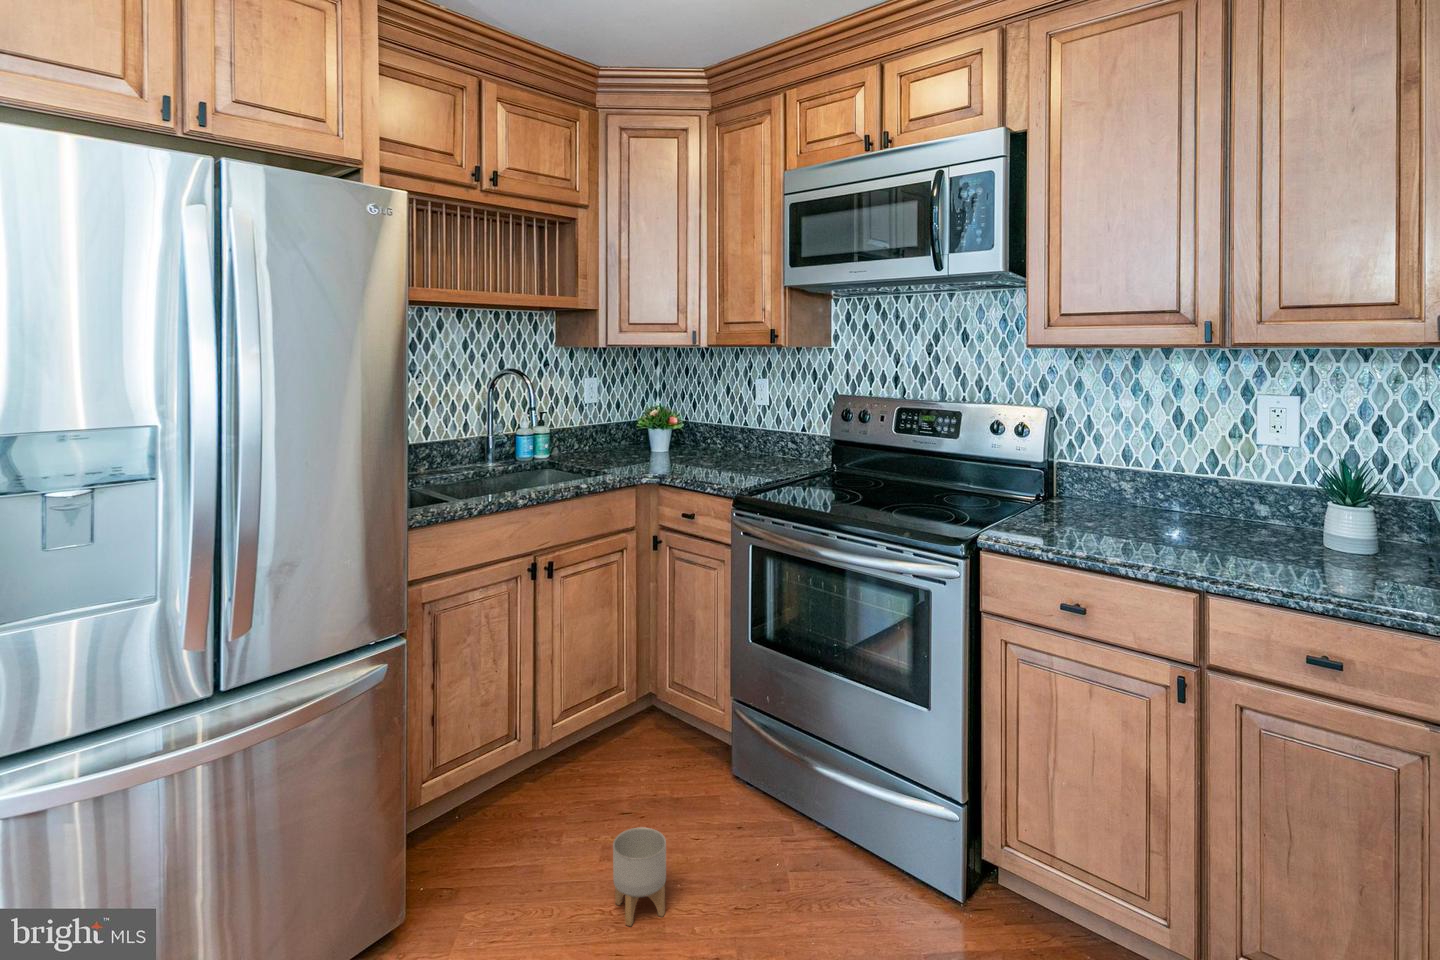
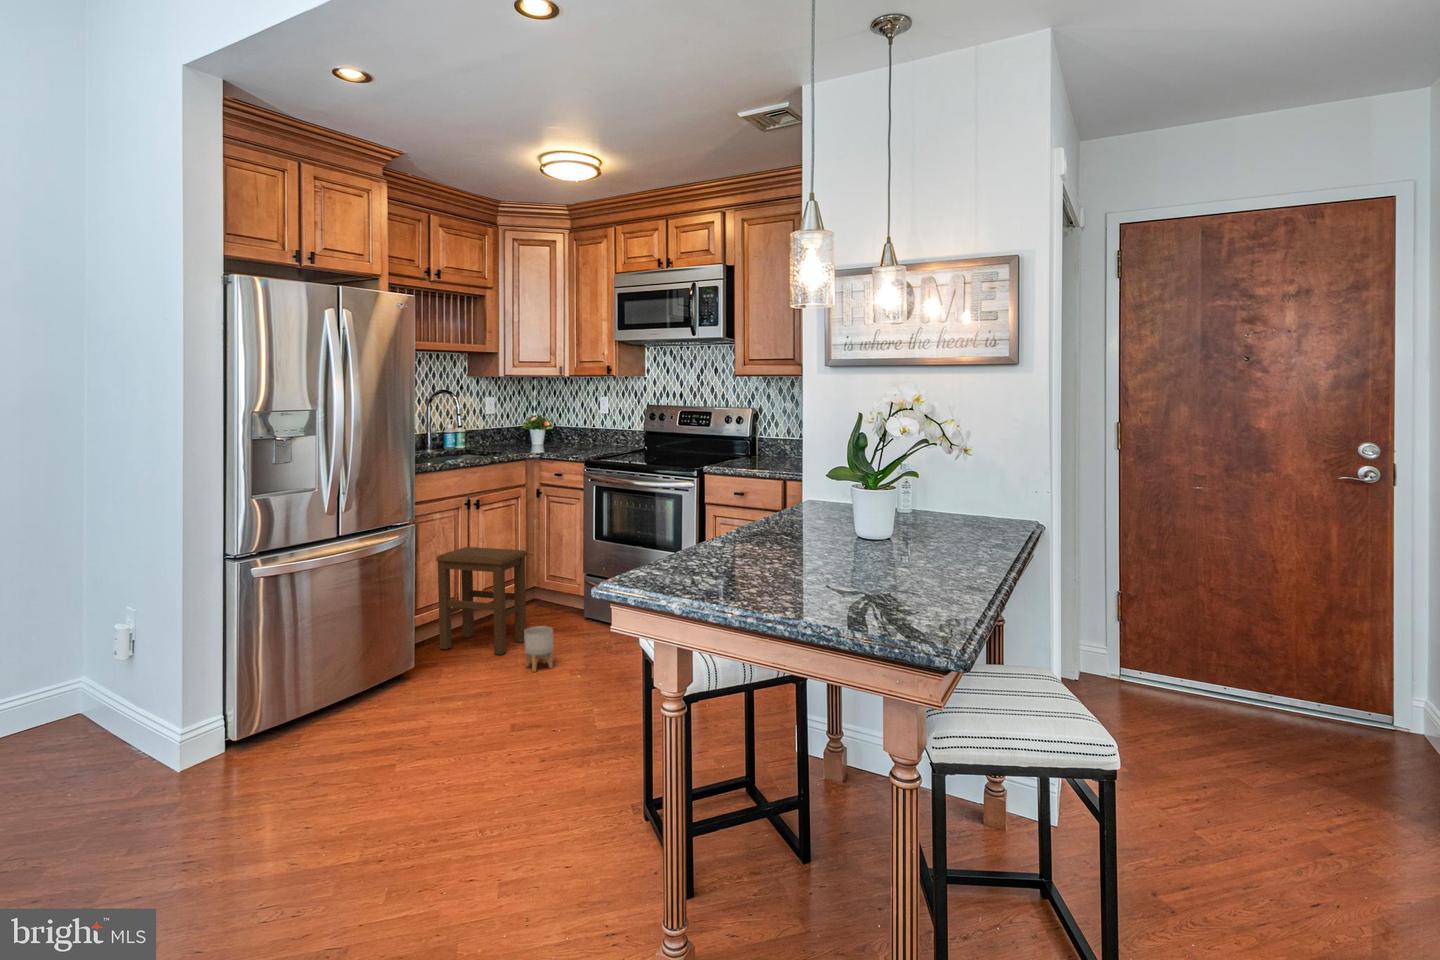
stool: none [472,644,629,856] -> present [436,547,527,655]

